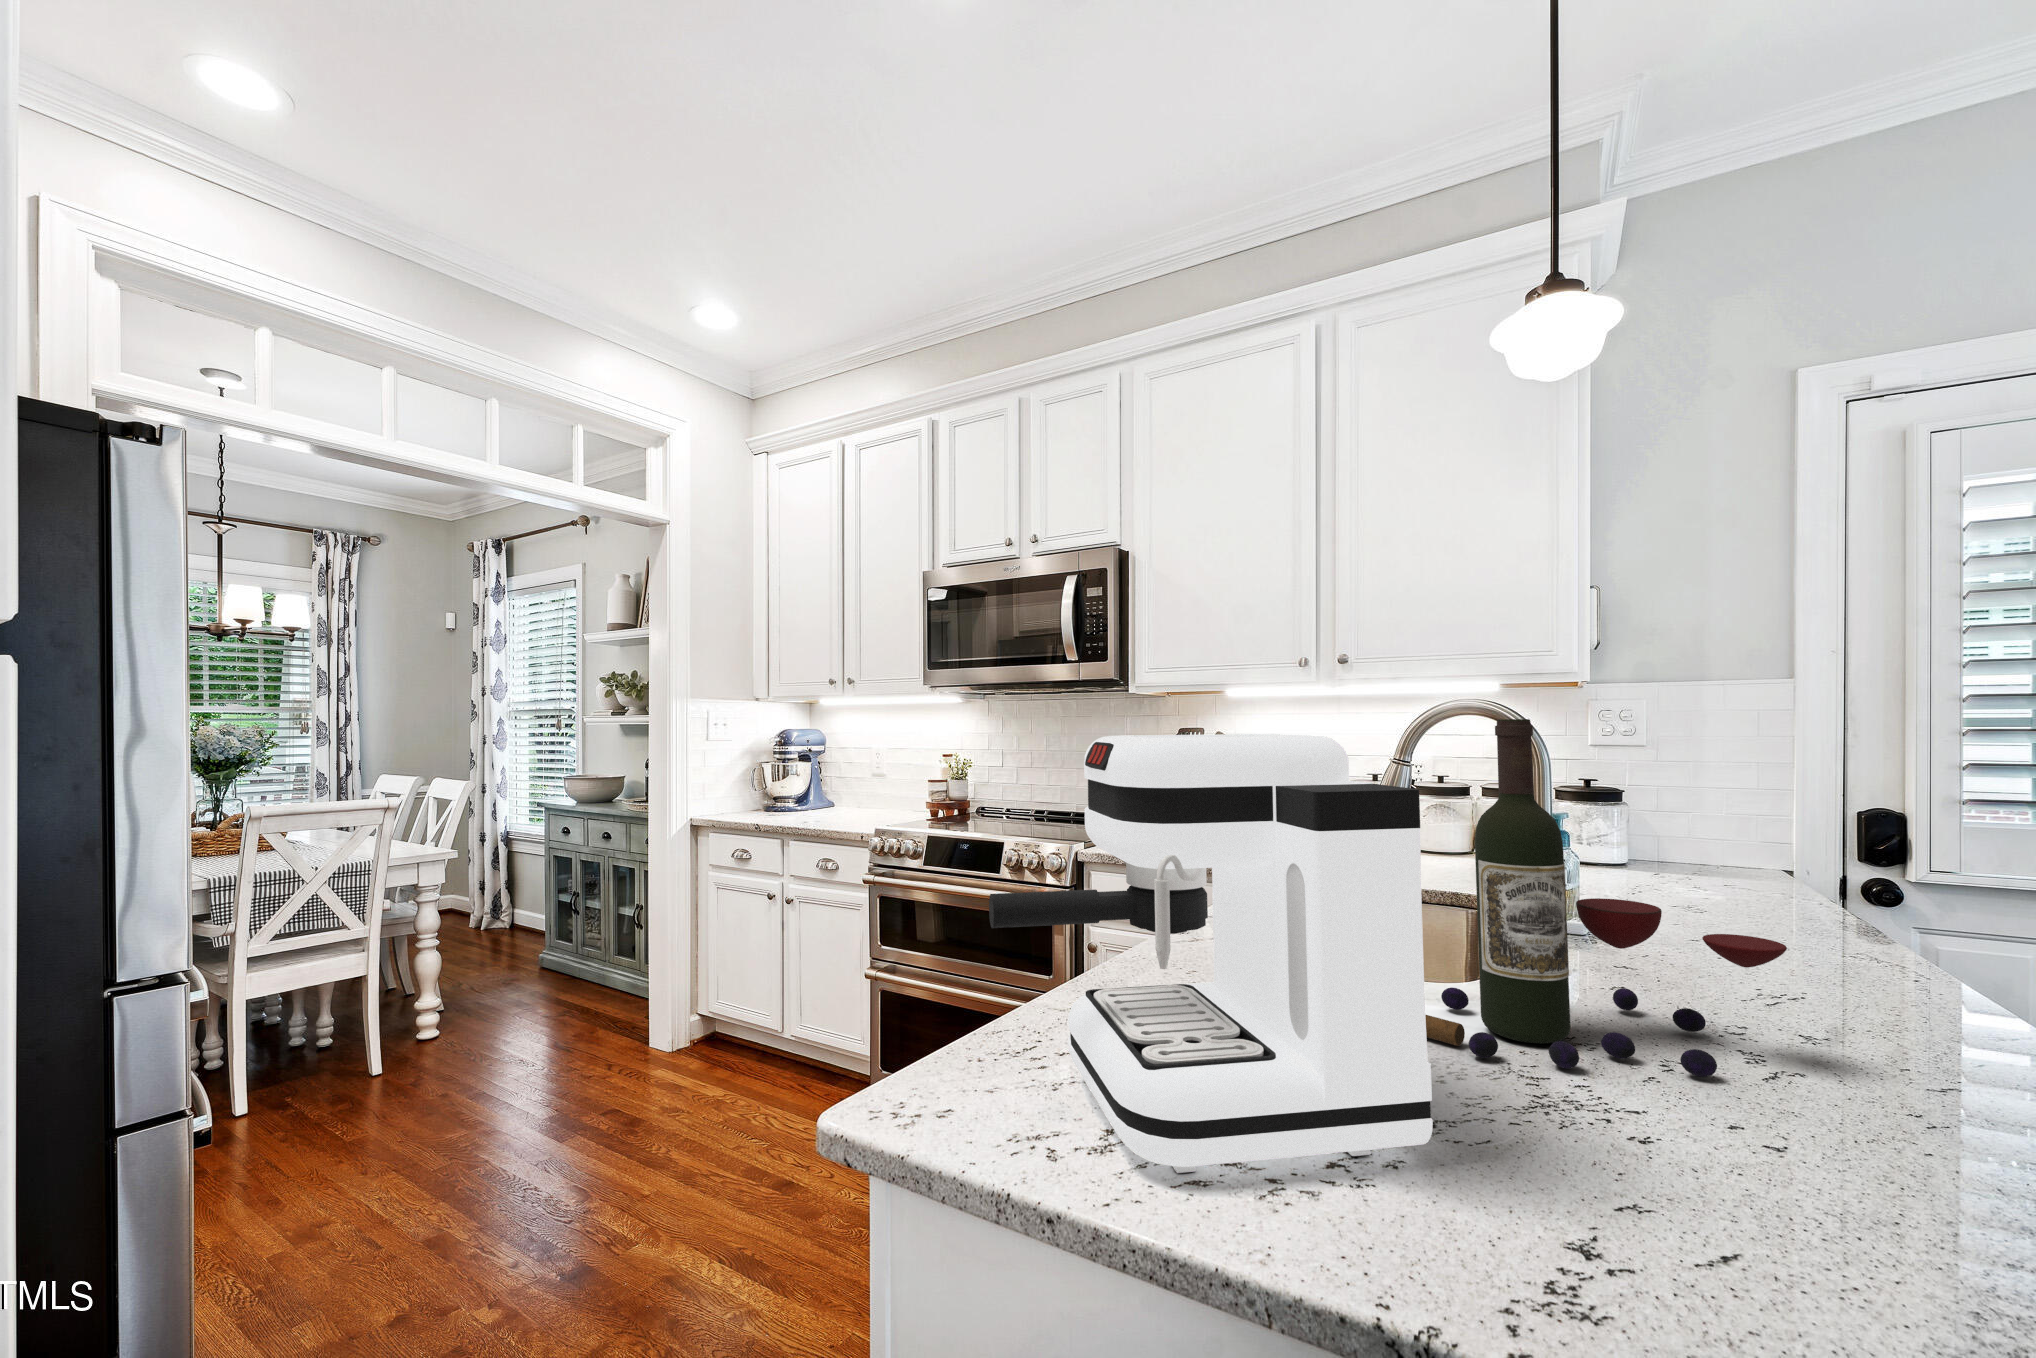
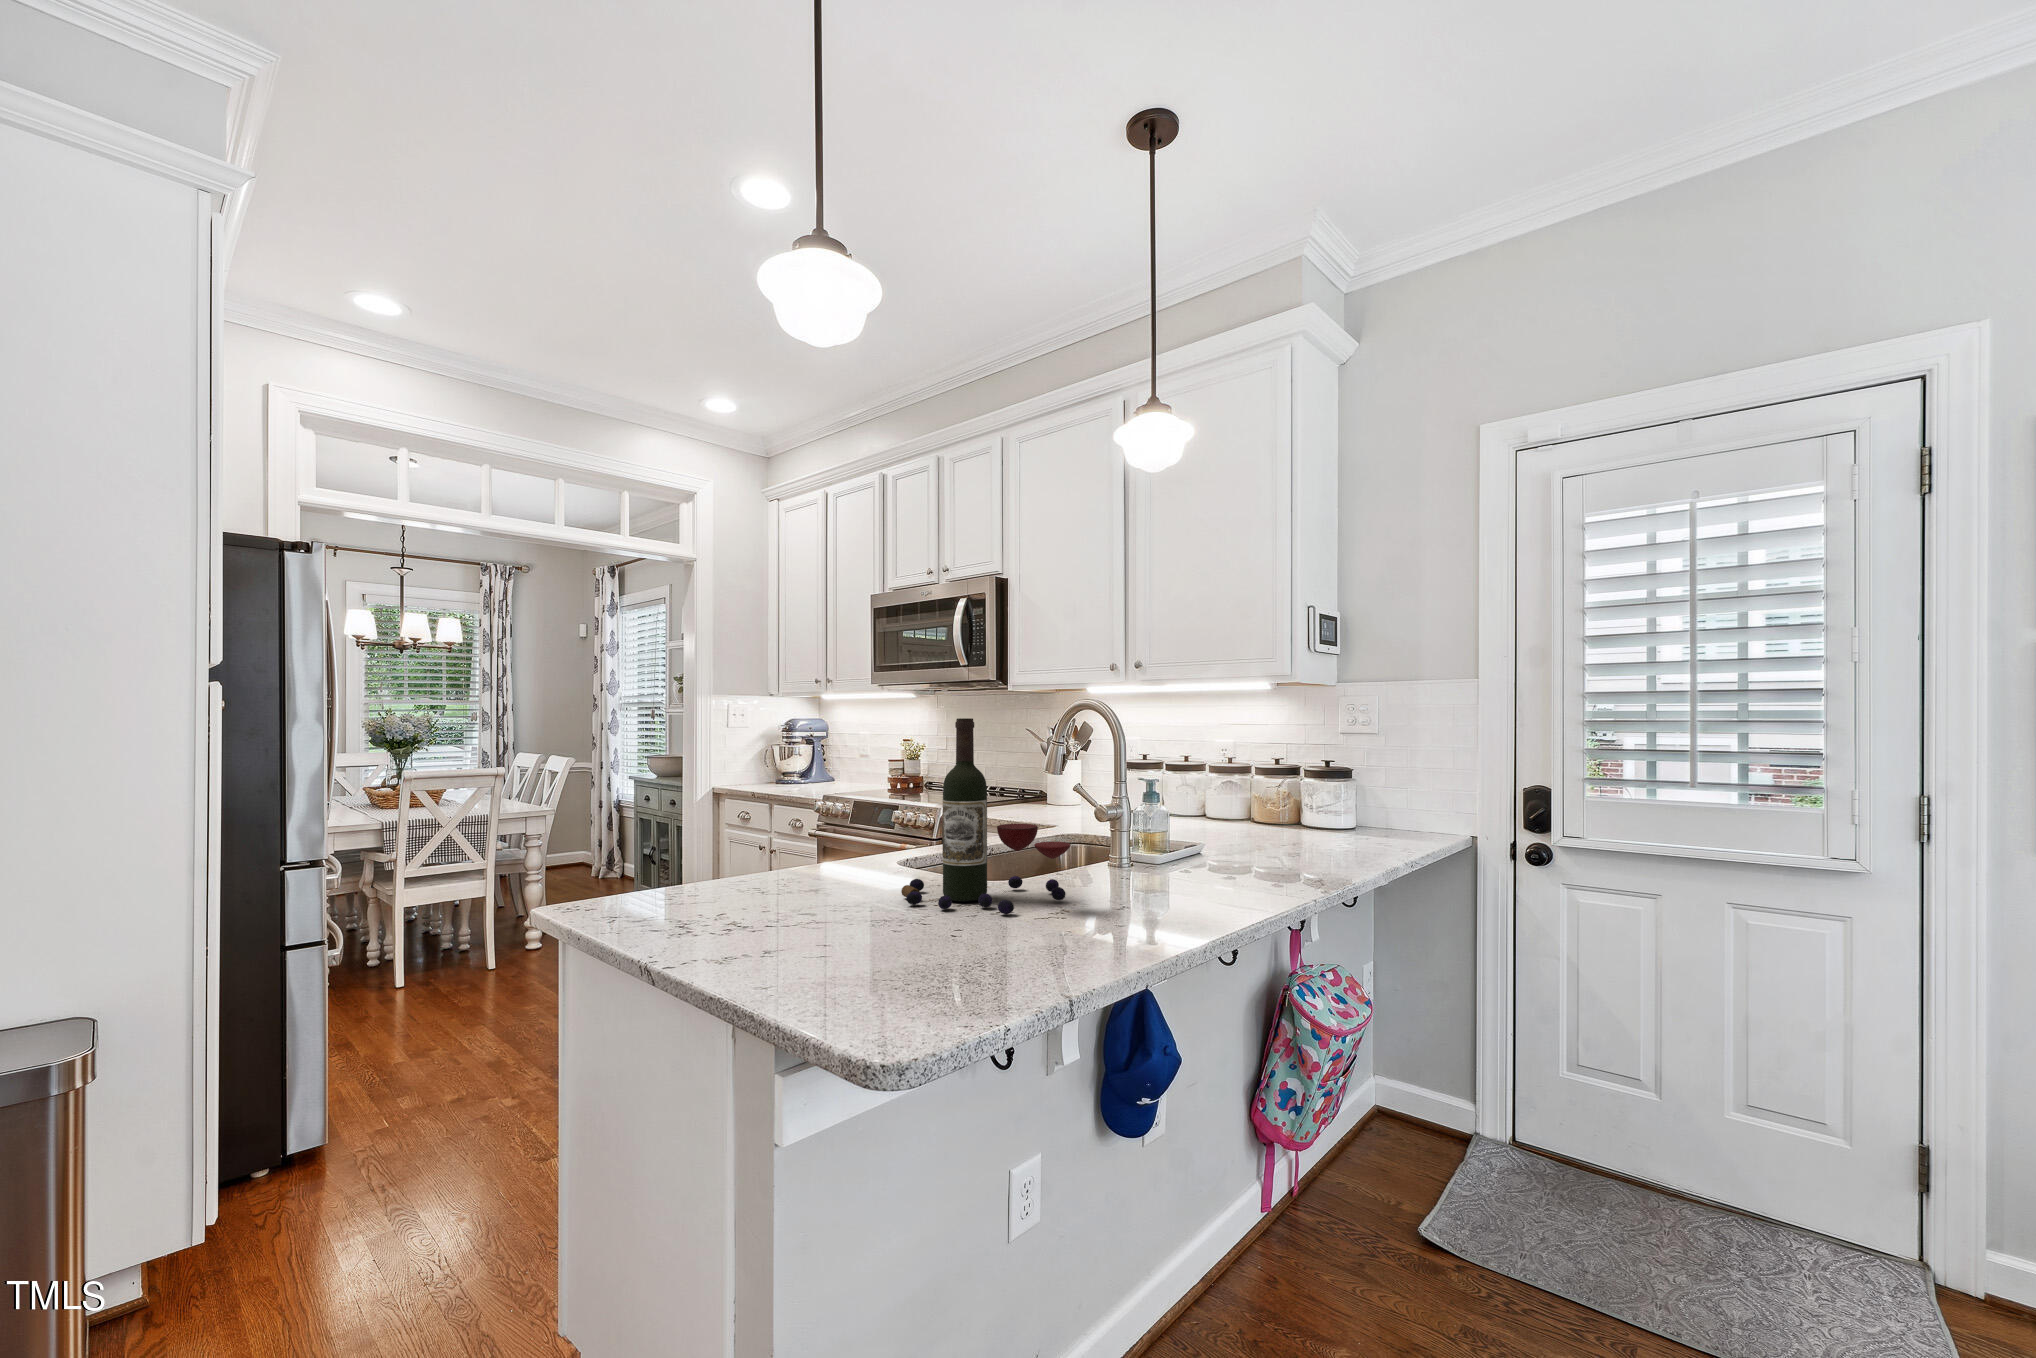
coffee maker: present [989,734,1433,1173] -> none [625,726,813,929]

